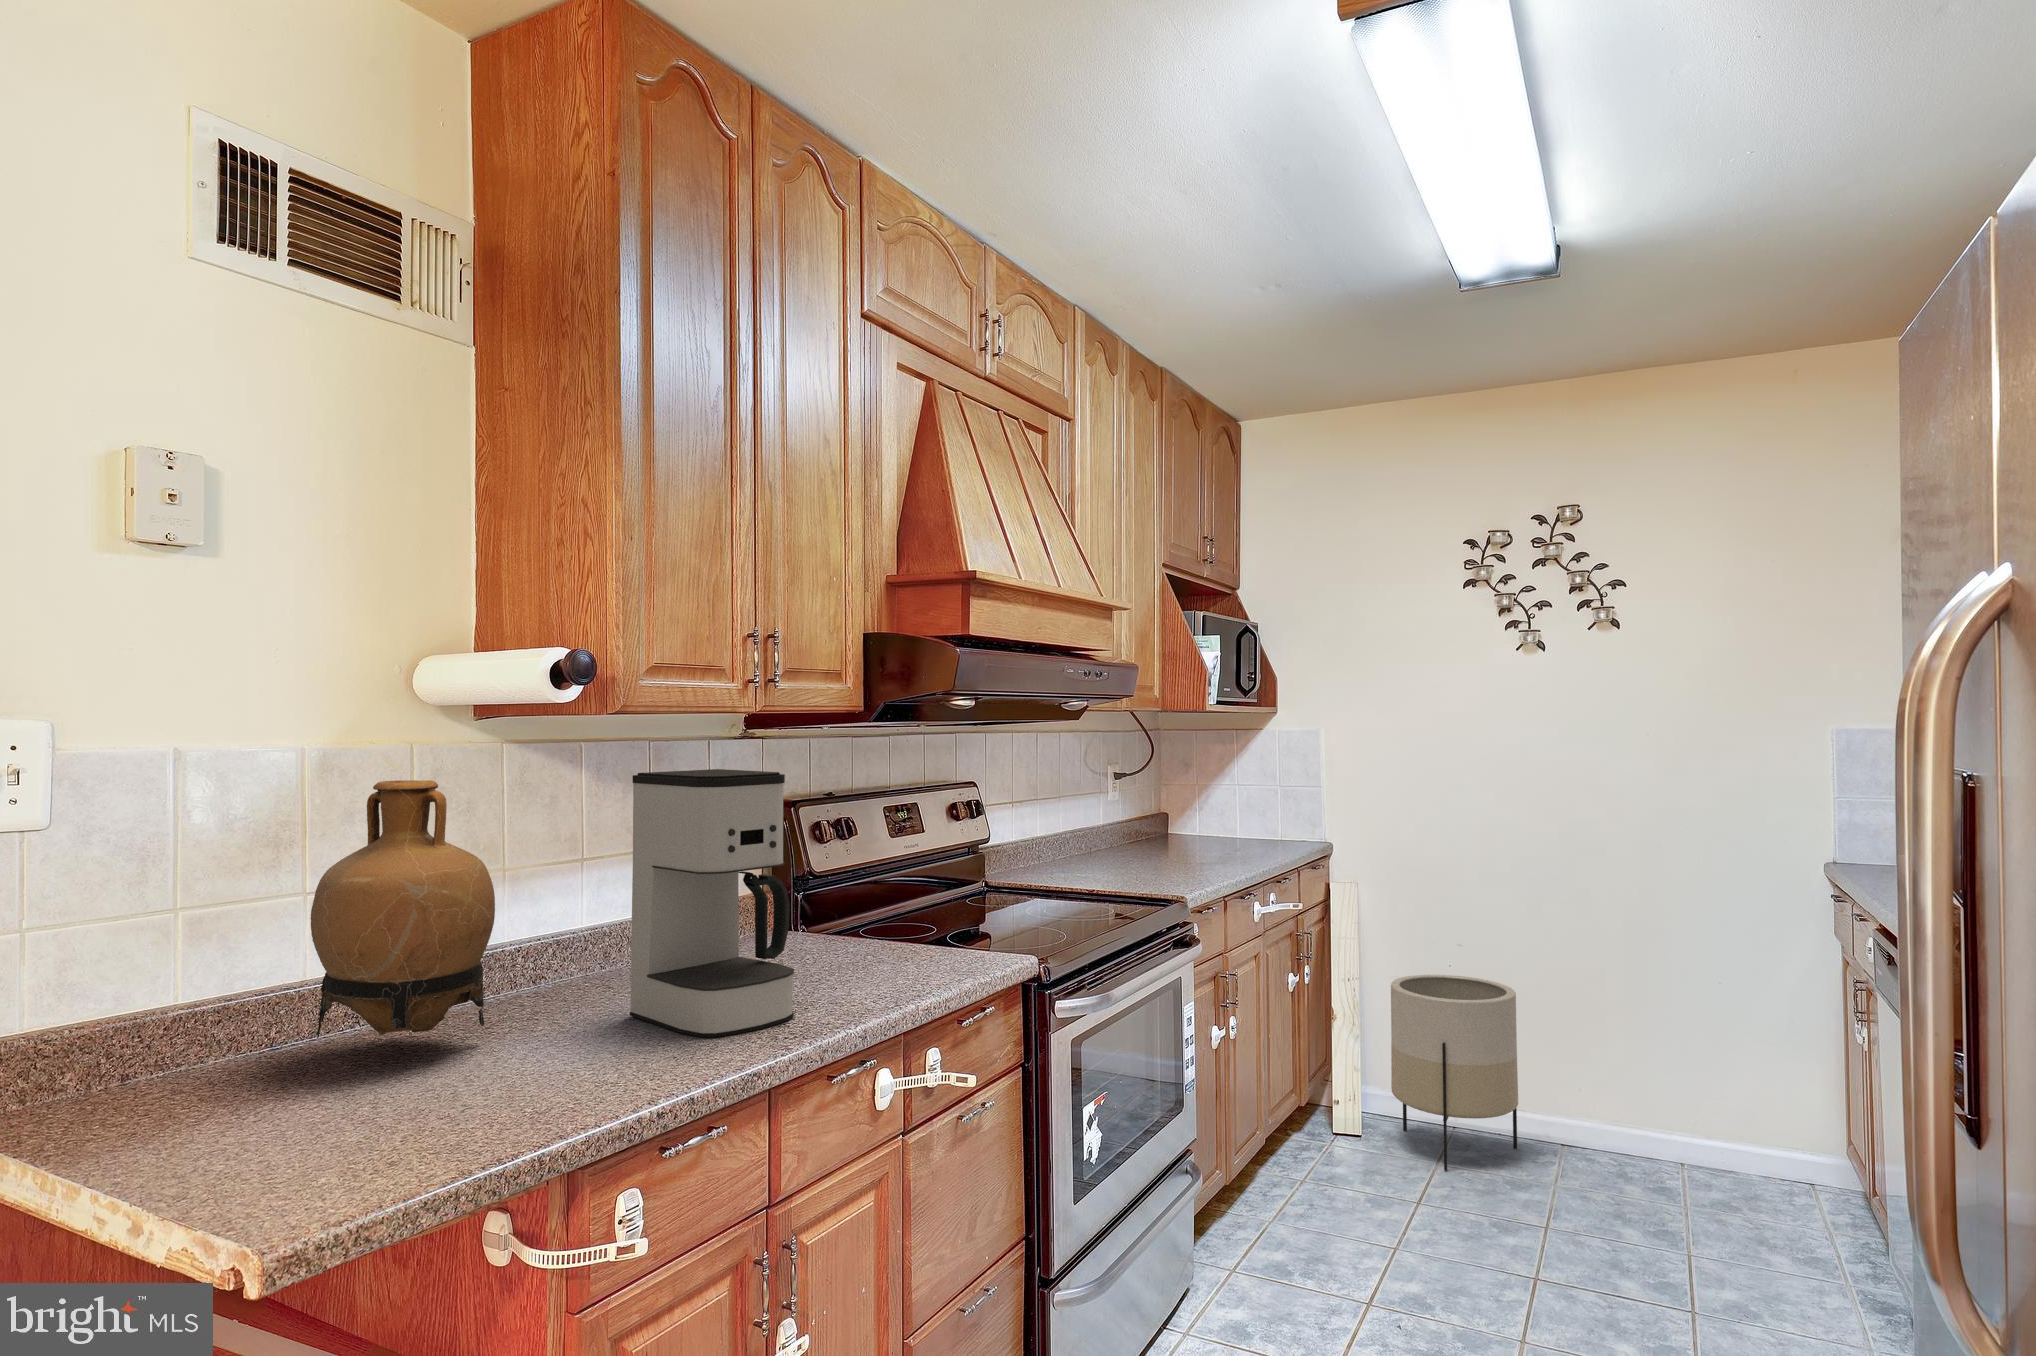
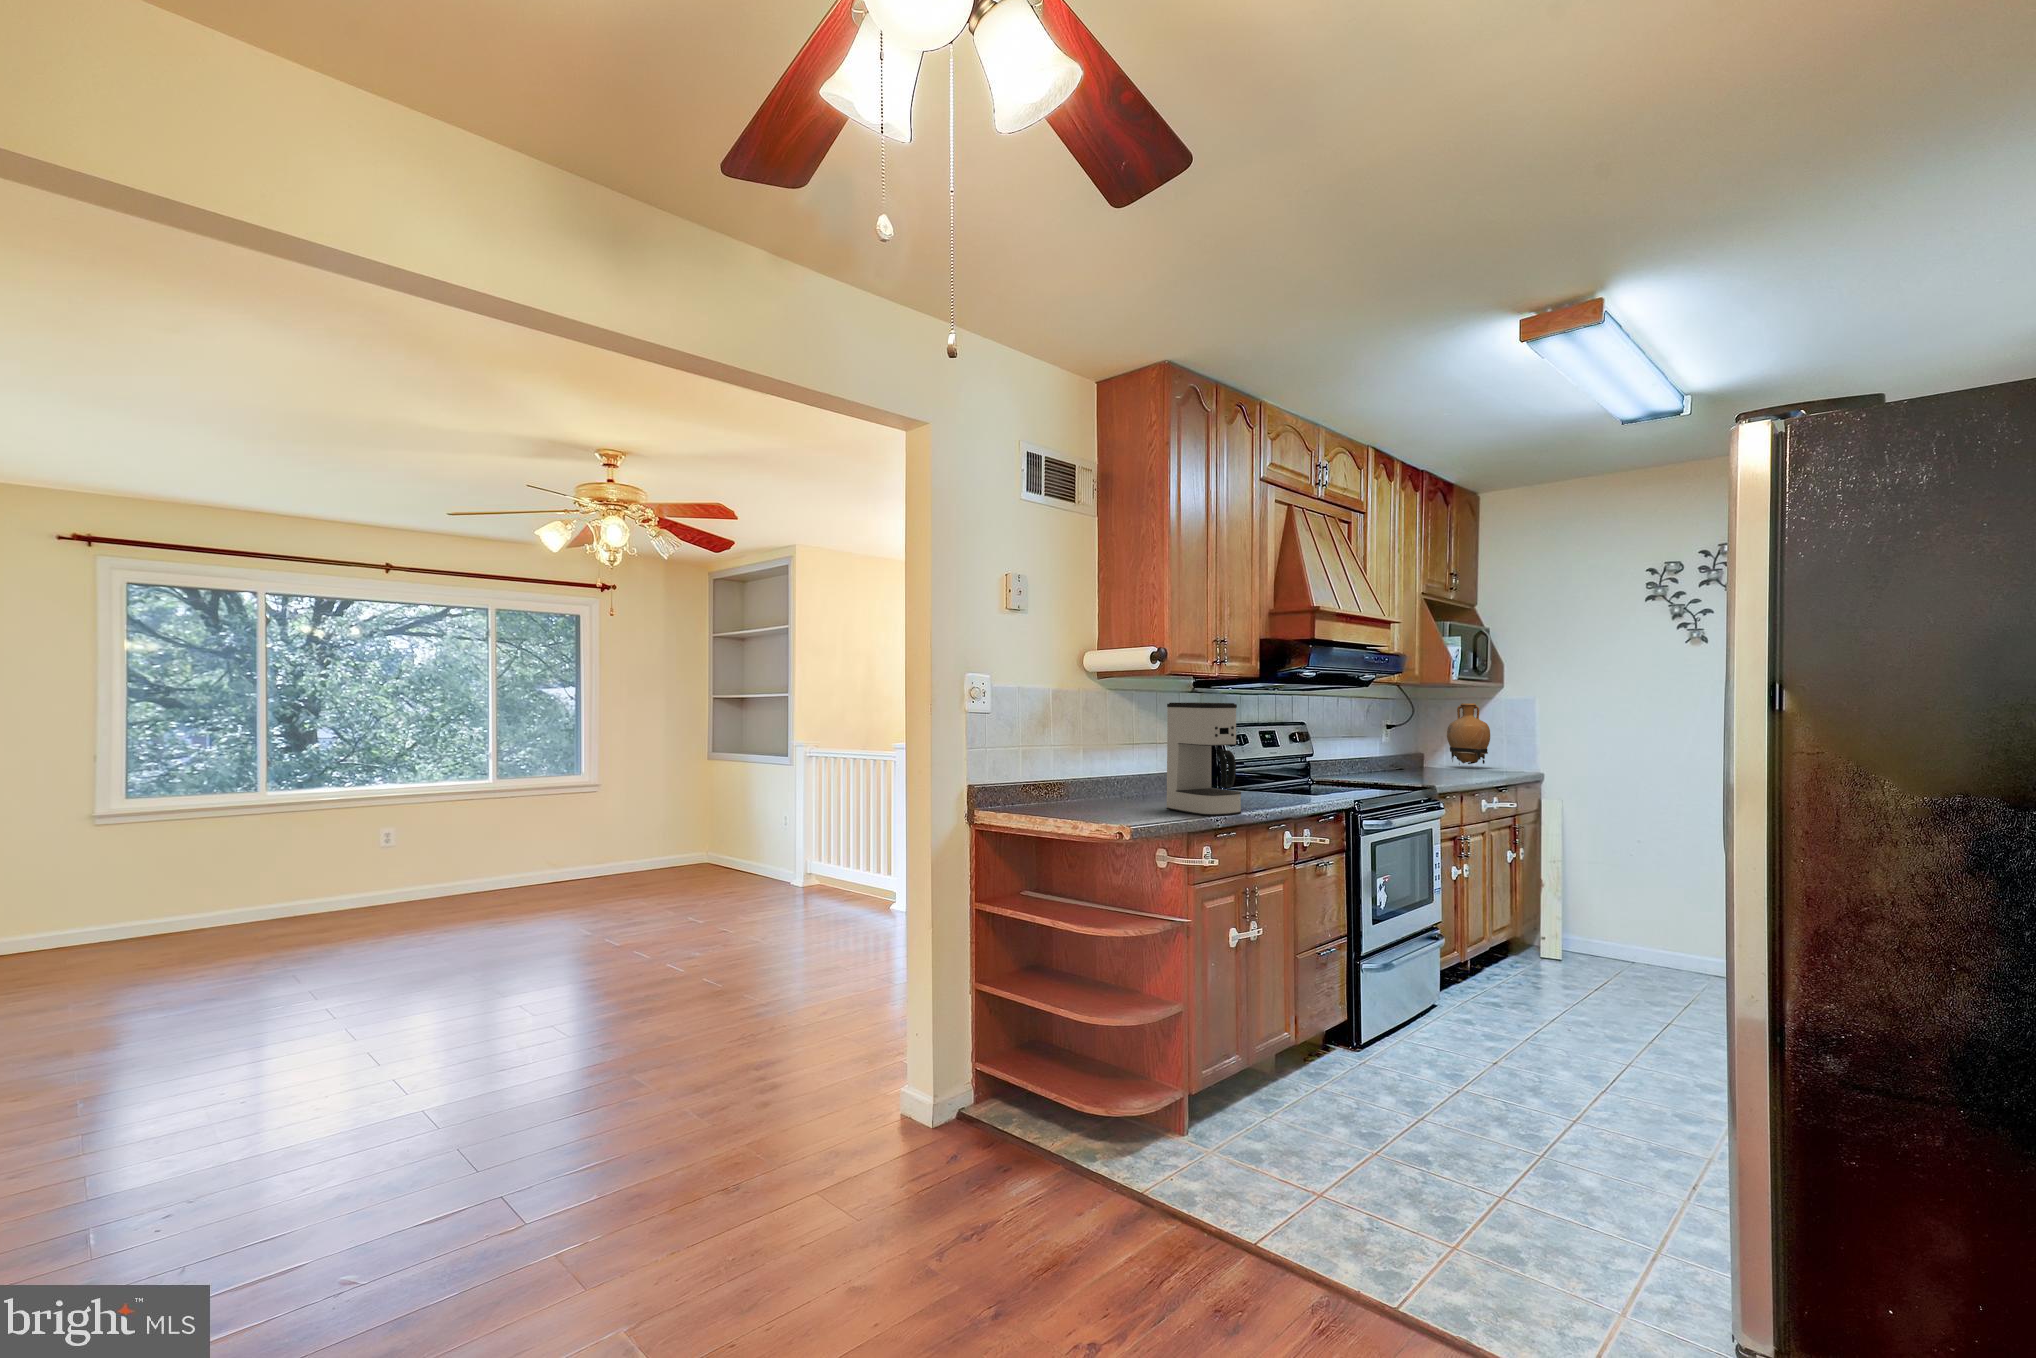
vase: present [310,780,495,1038] -> present [1447,703,1490,765]
planter: present [1391,975,1518,1171] -> none [1584,857,1677,978]

